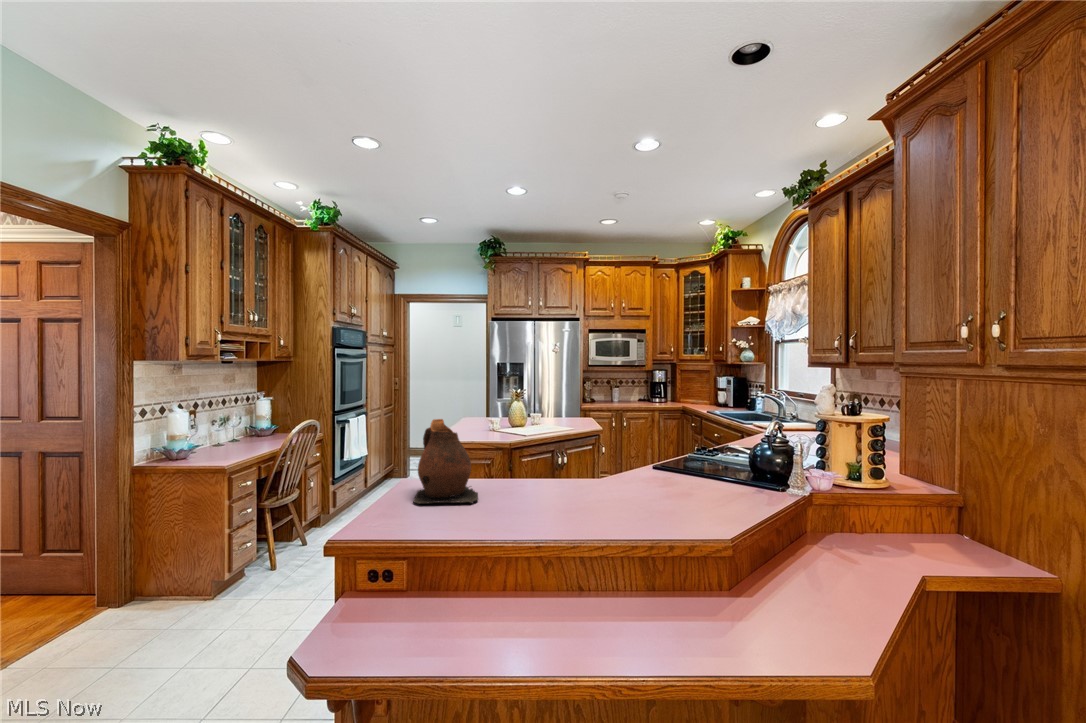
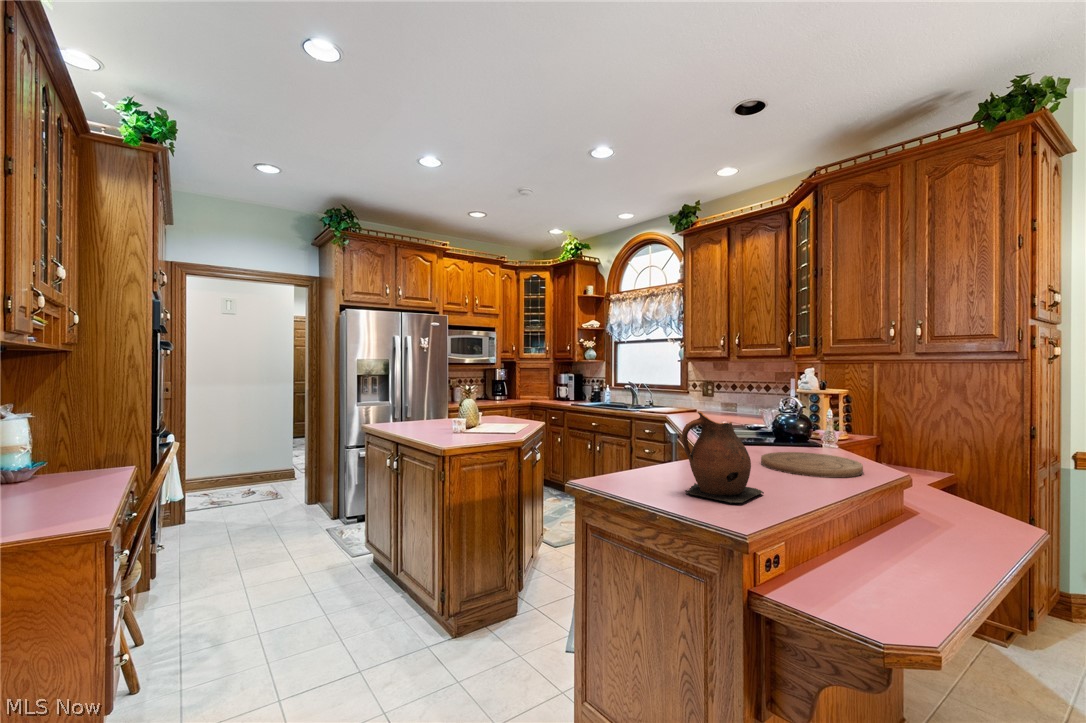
cutting board: none [588,477,694,515] -> present [761,452,863,478]

